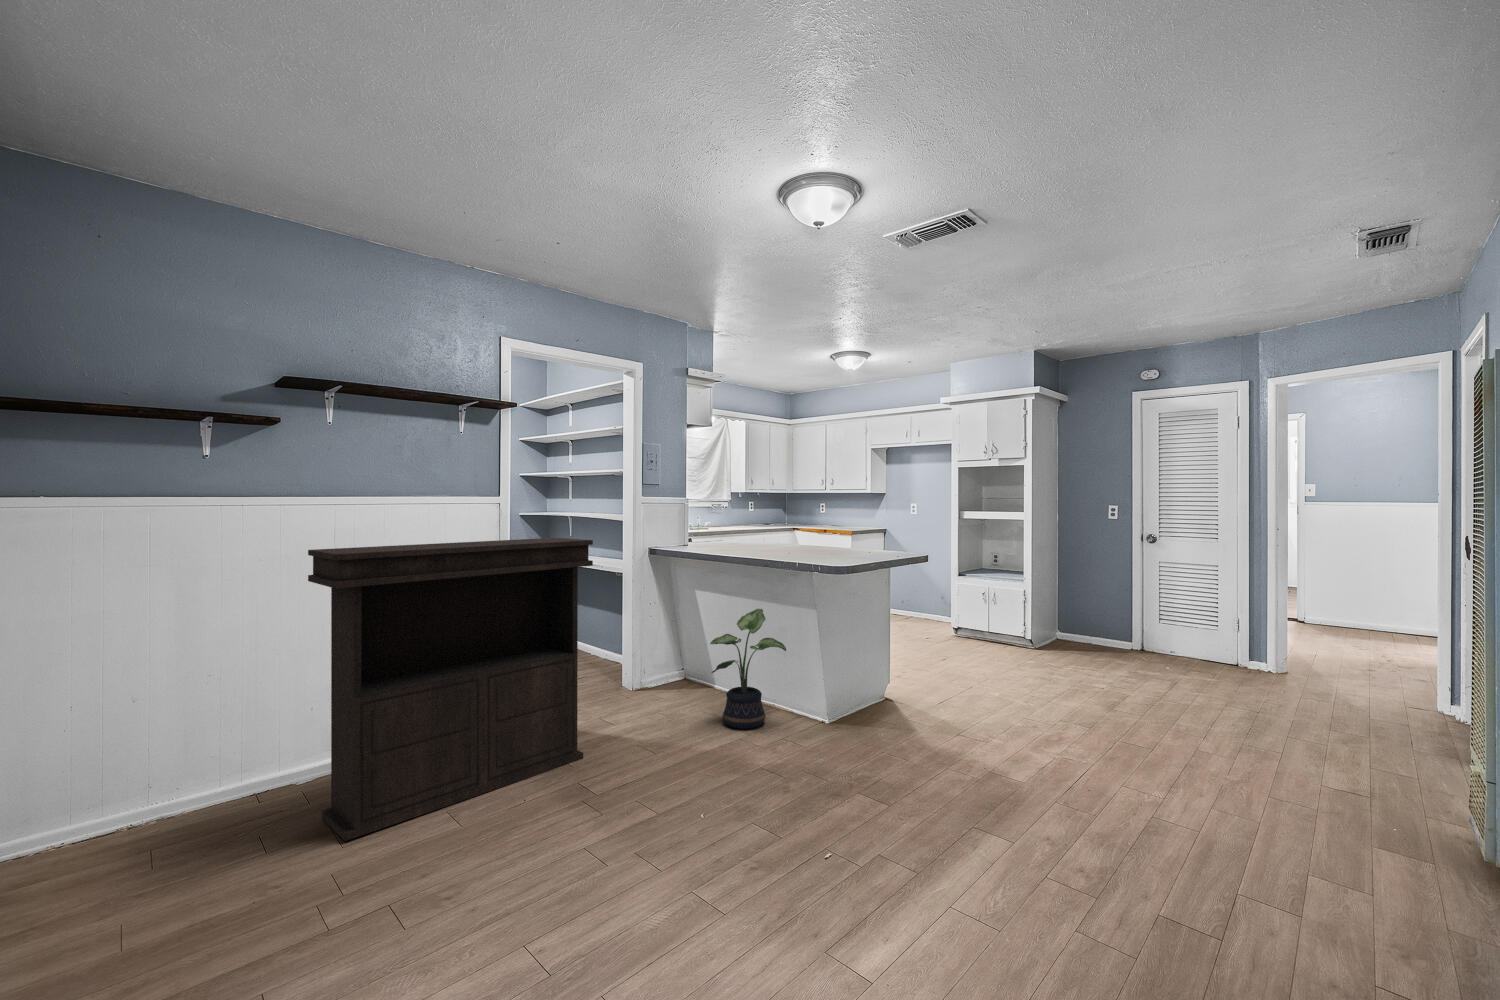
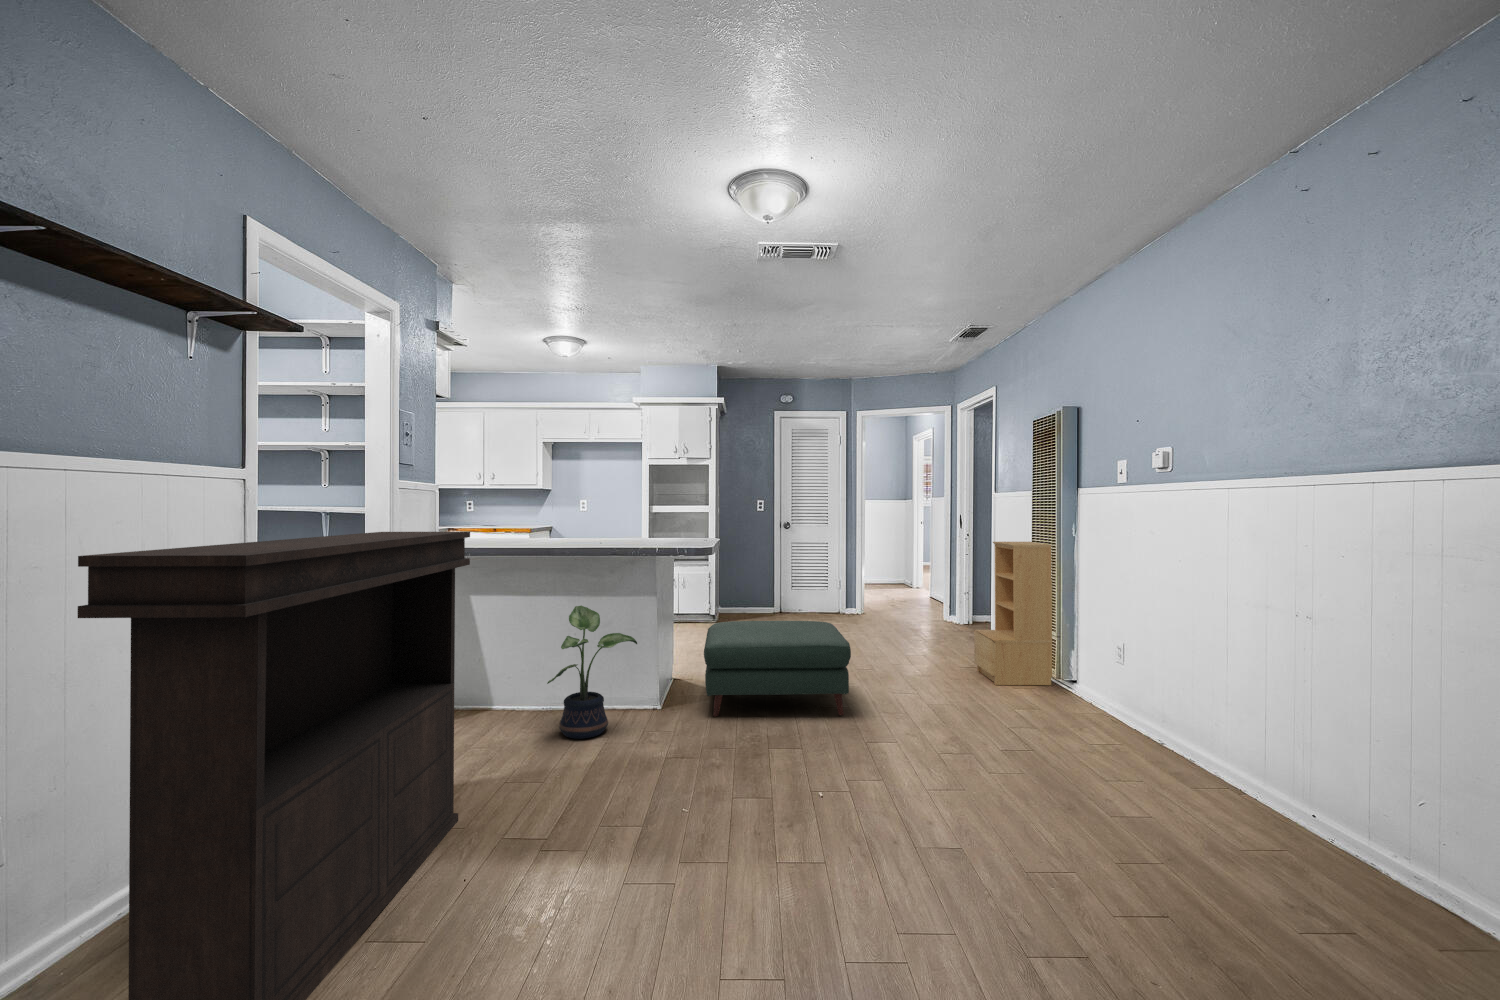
bookshelf: none [1322,583,1462,845] -> present [974,542,1052,685]
ottoman: none [855,645,1050,780] -> present [704,621,851,717]

